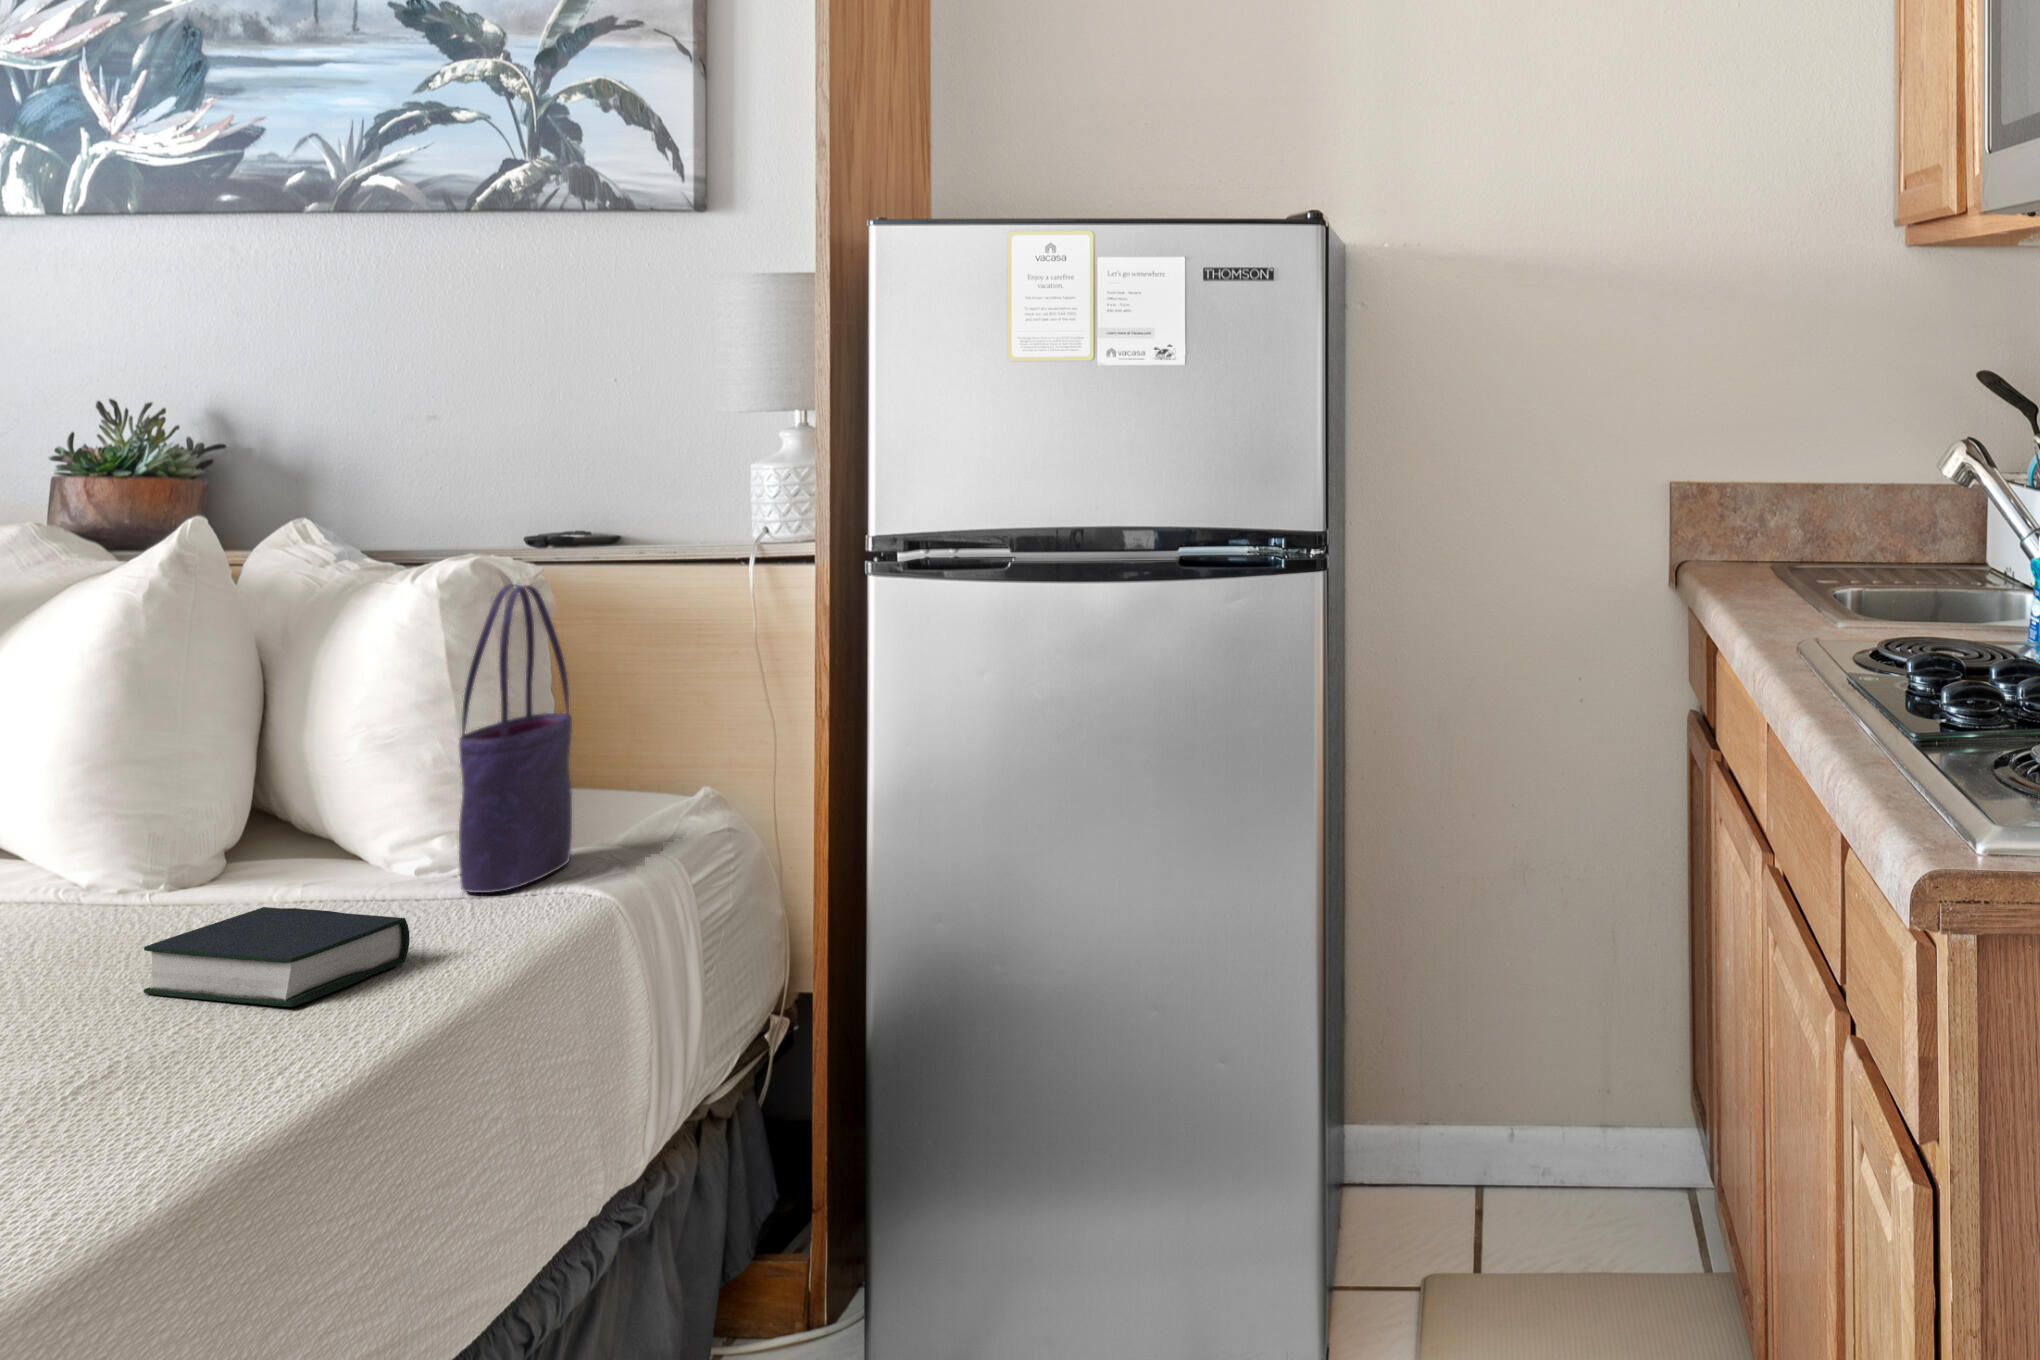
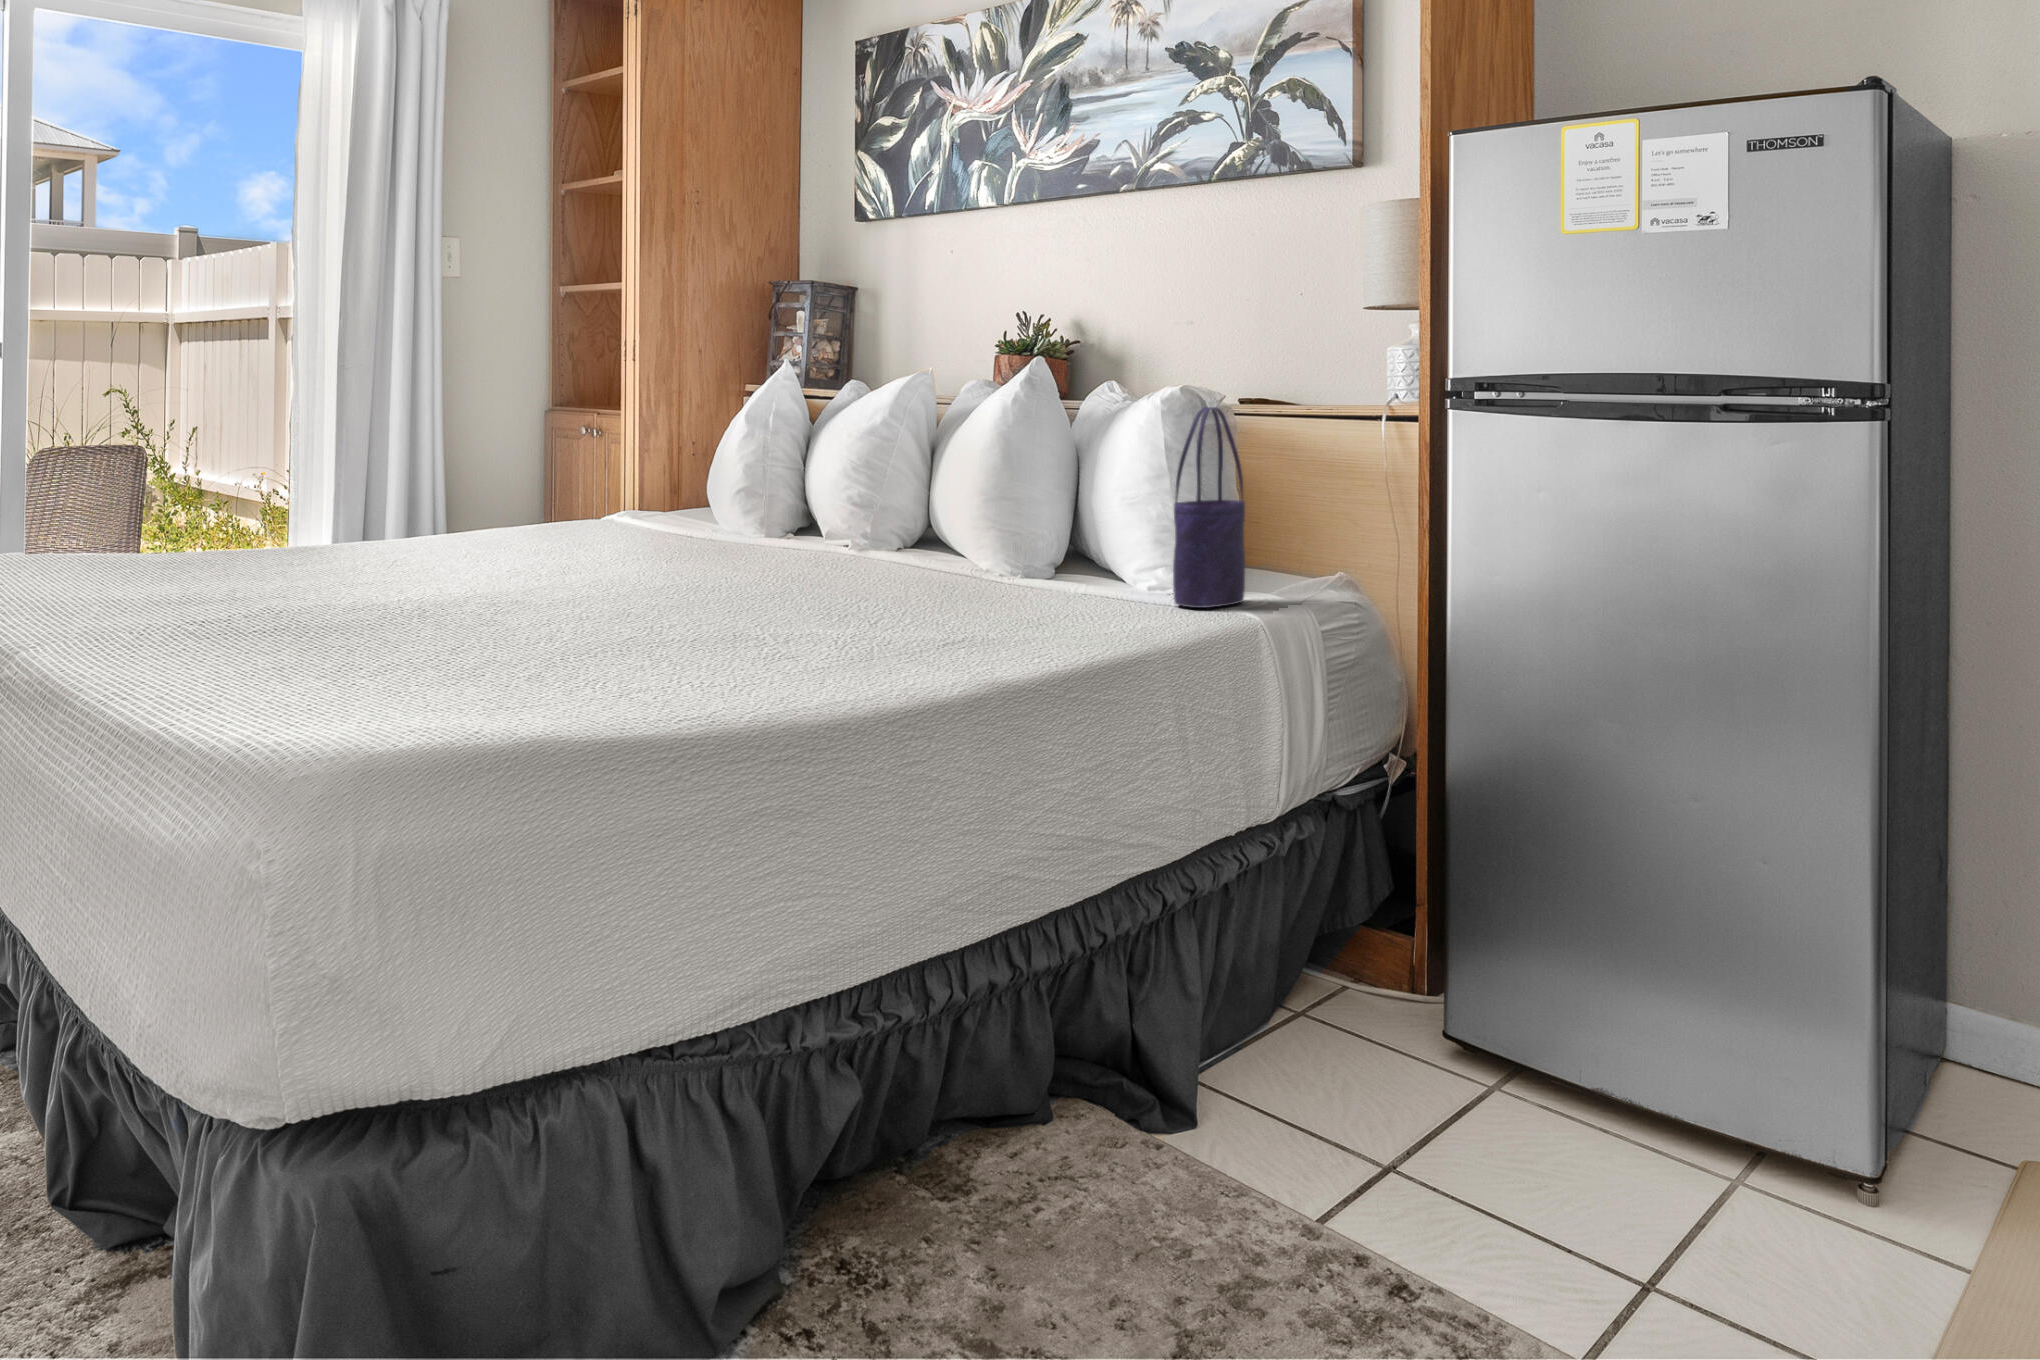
book: present [144,907,410,1007] -> none [1001,585,1133,632]

